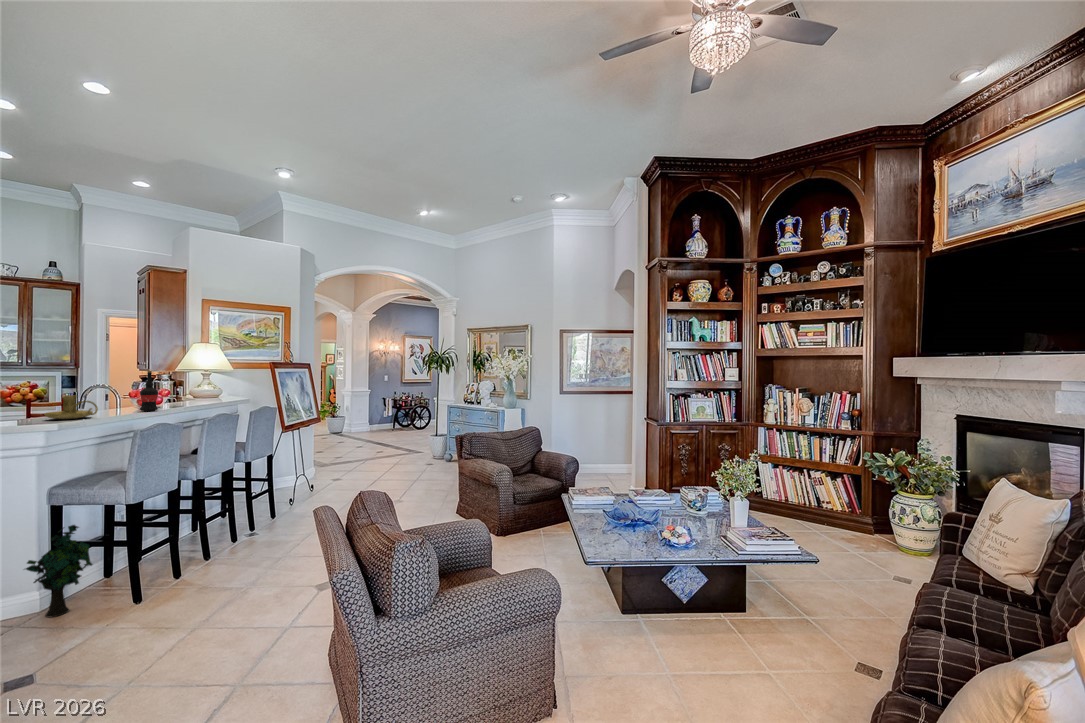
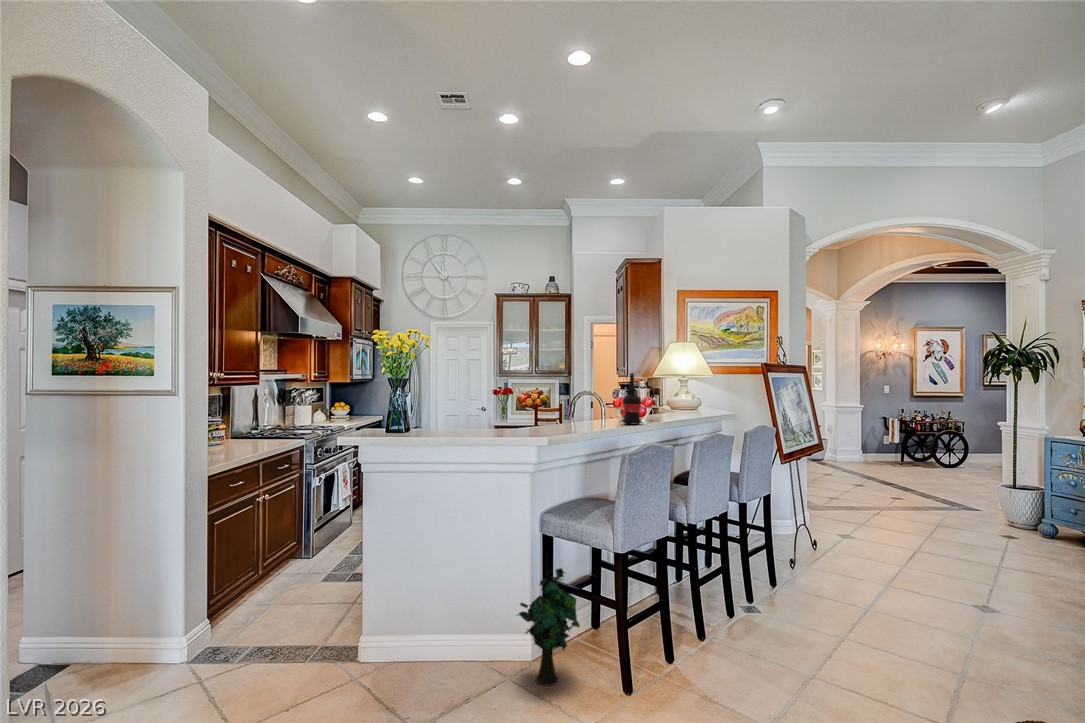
candle holder: present [45,395,98,419] -> none [536,401,583,430]

